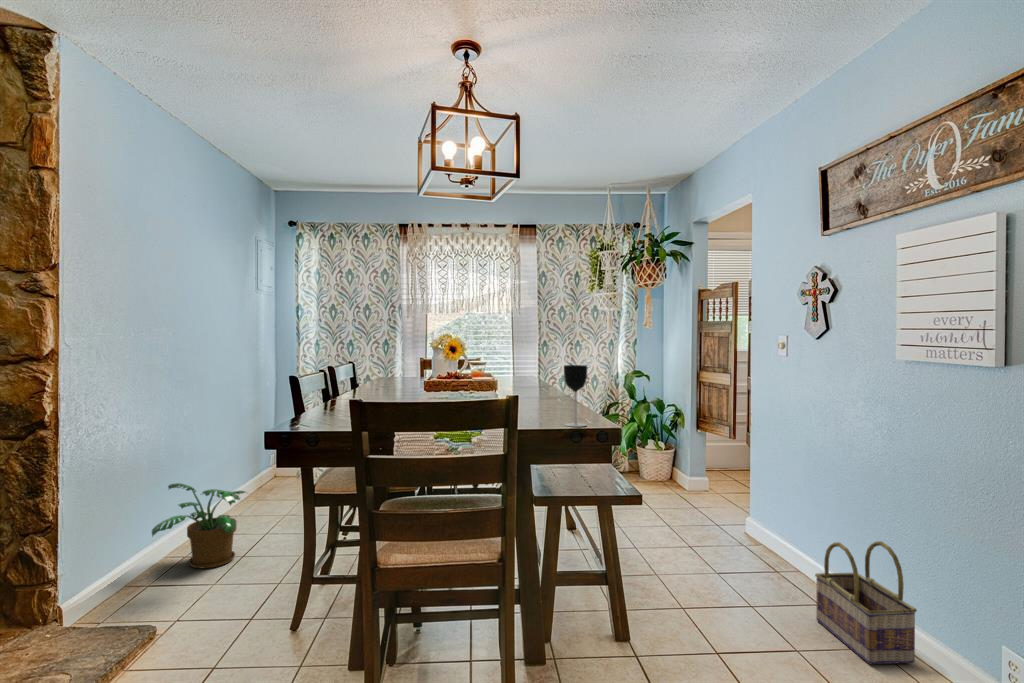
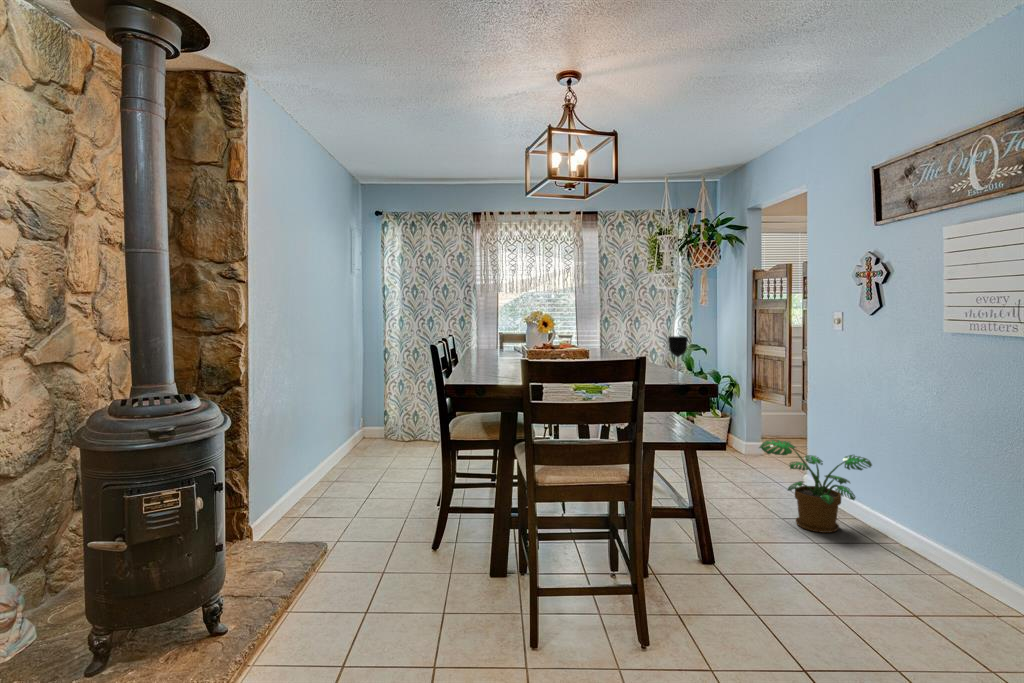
potted plant: present [152,483,245,568] -> present [759,440,872,533]
basket: present [815,541,917,664] -> none [864,483,951,579]

